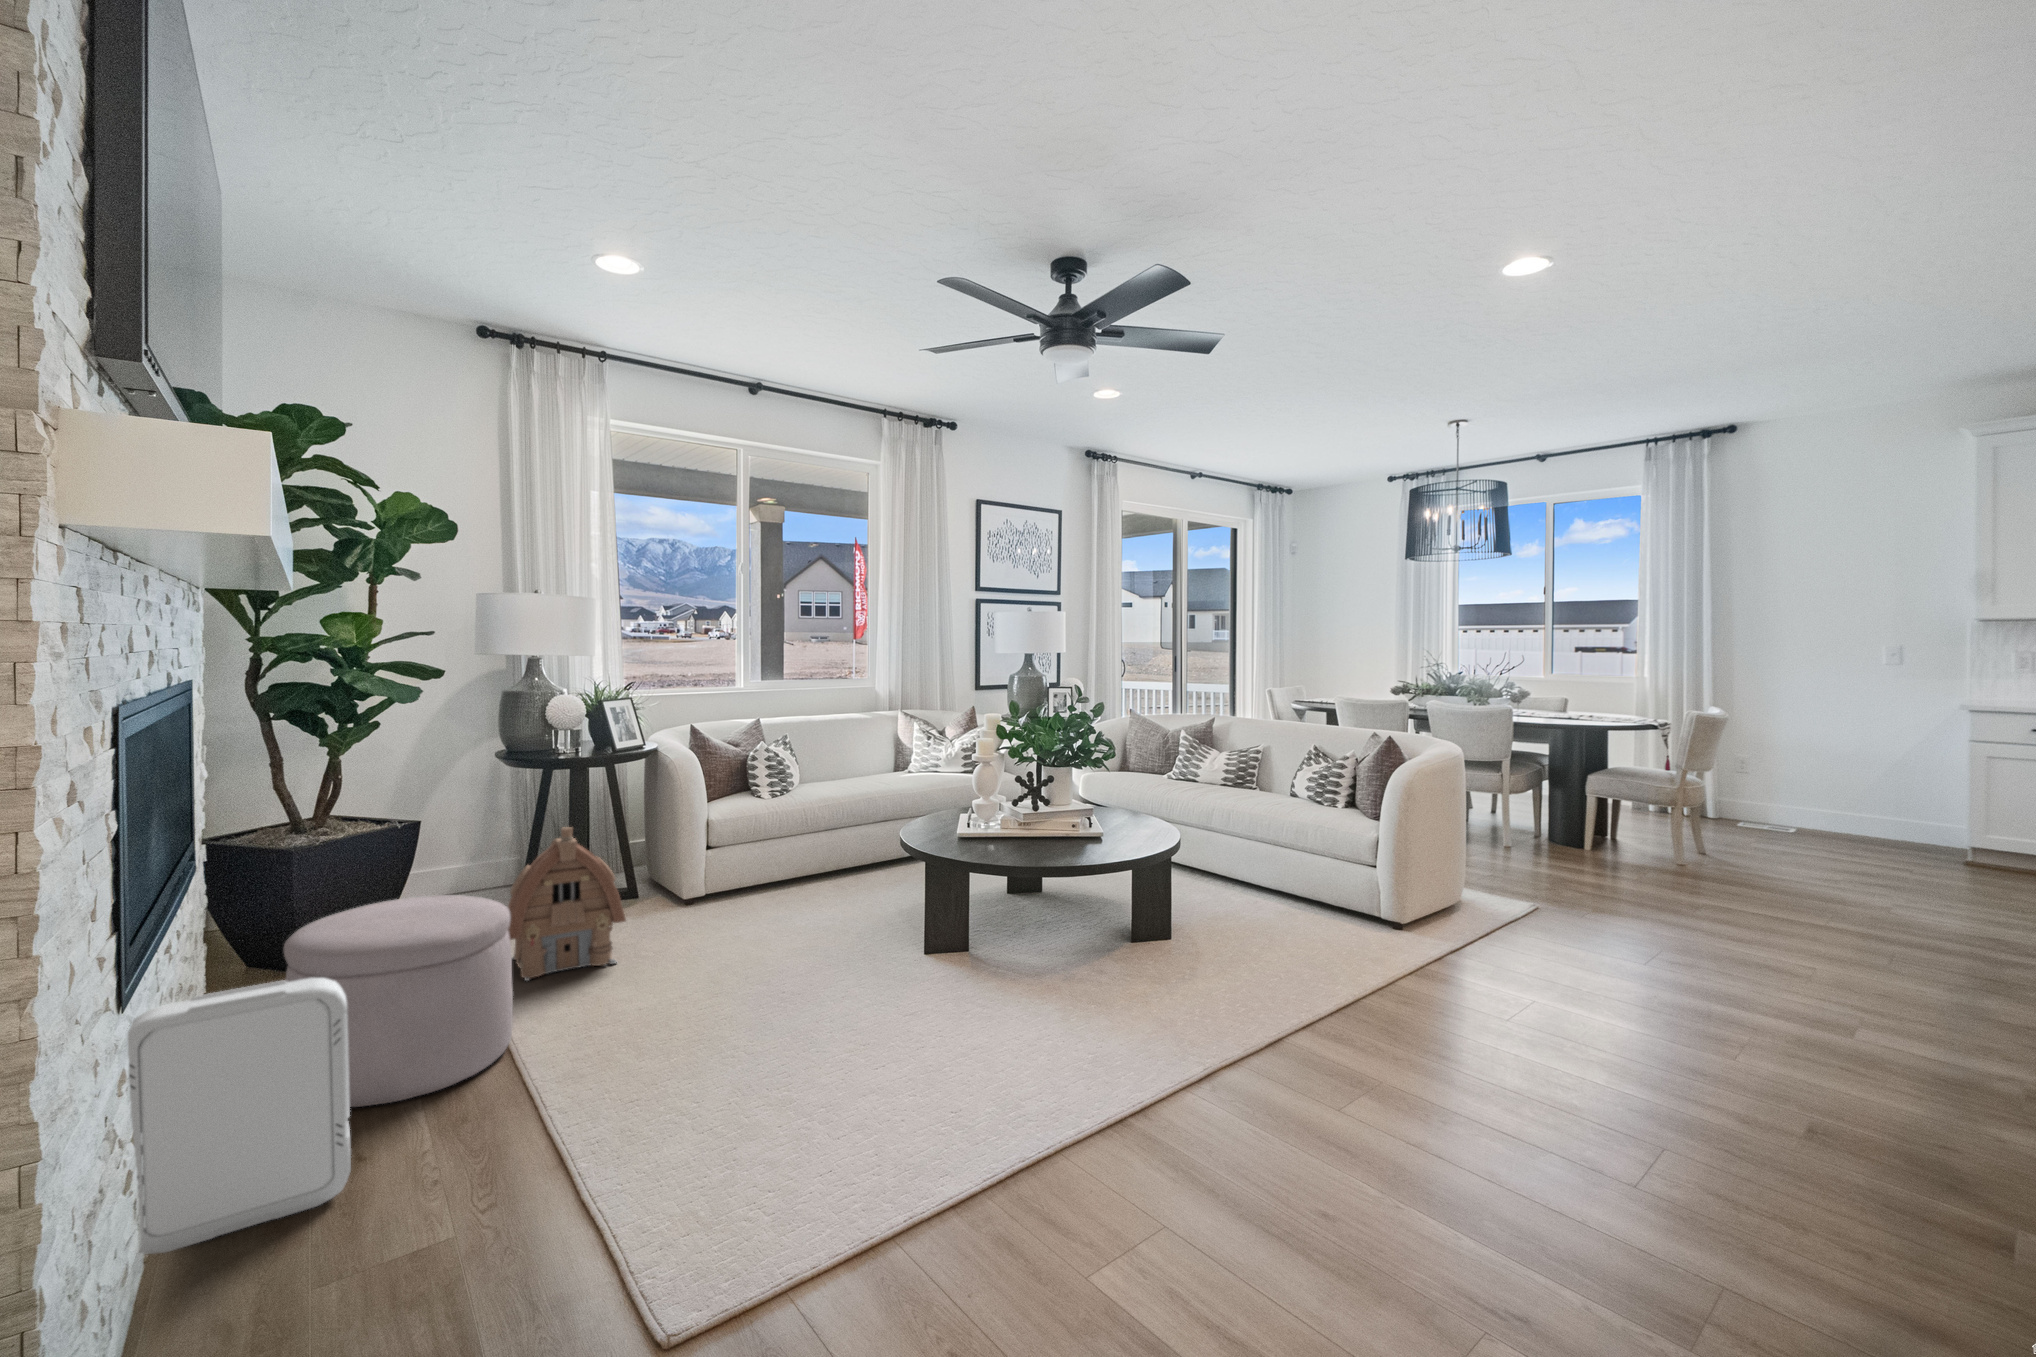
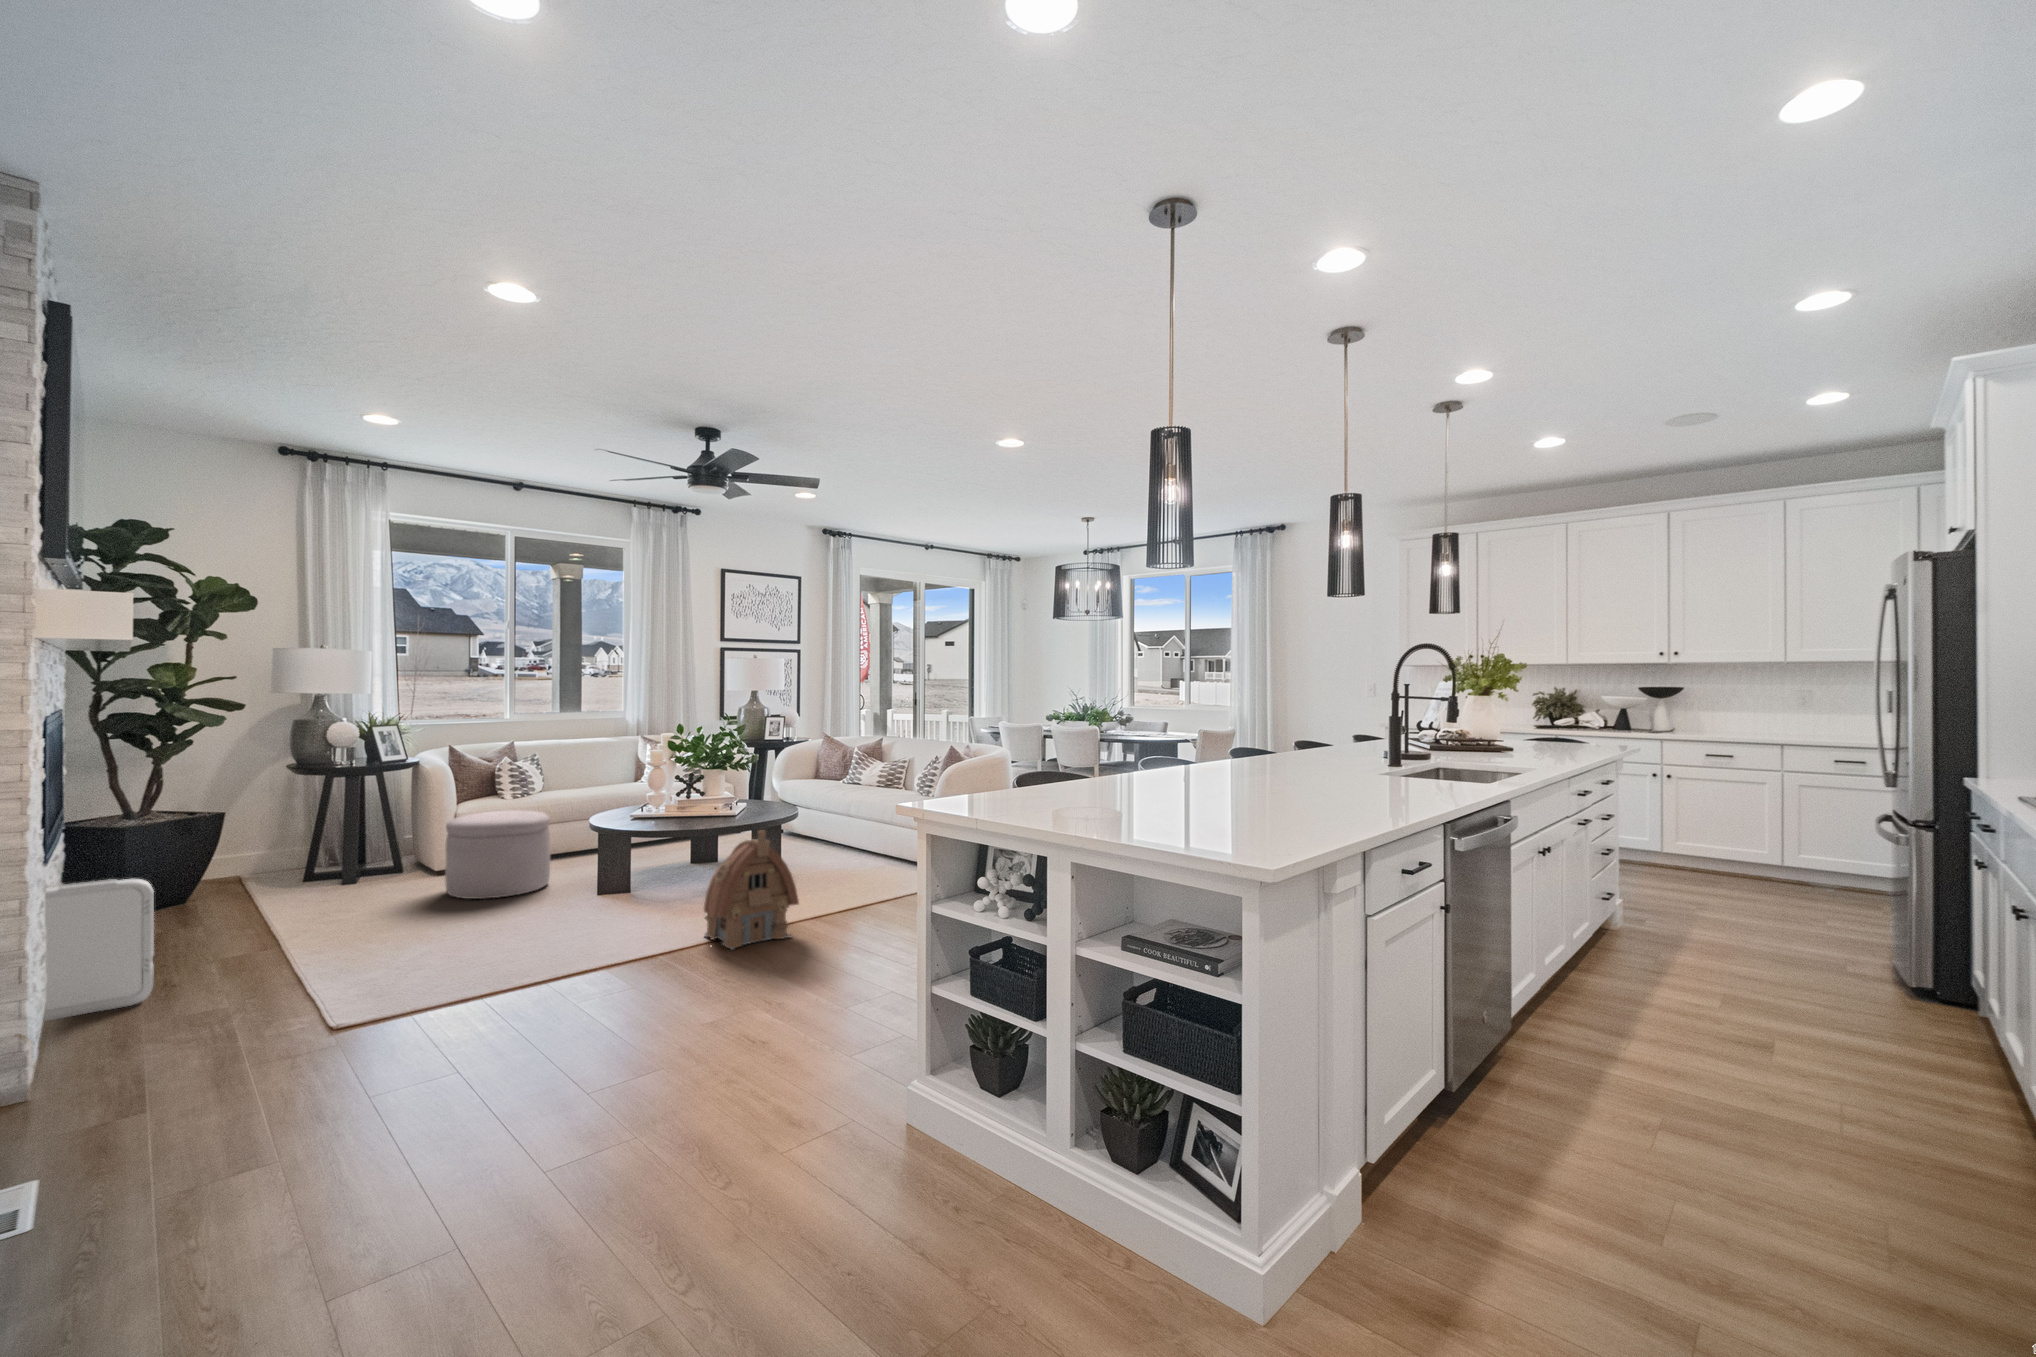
toy house: present [508,827,626,981] -> present [704,831,799,949]
ottoman: present [284,895,513,1107] -> present [445,810,550,899]

